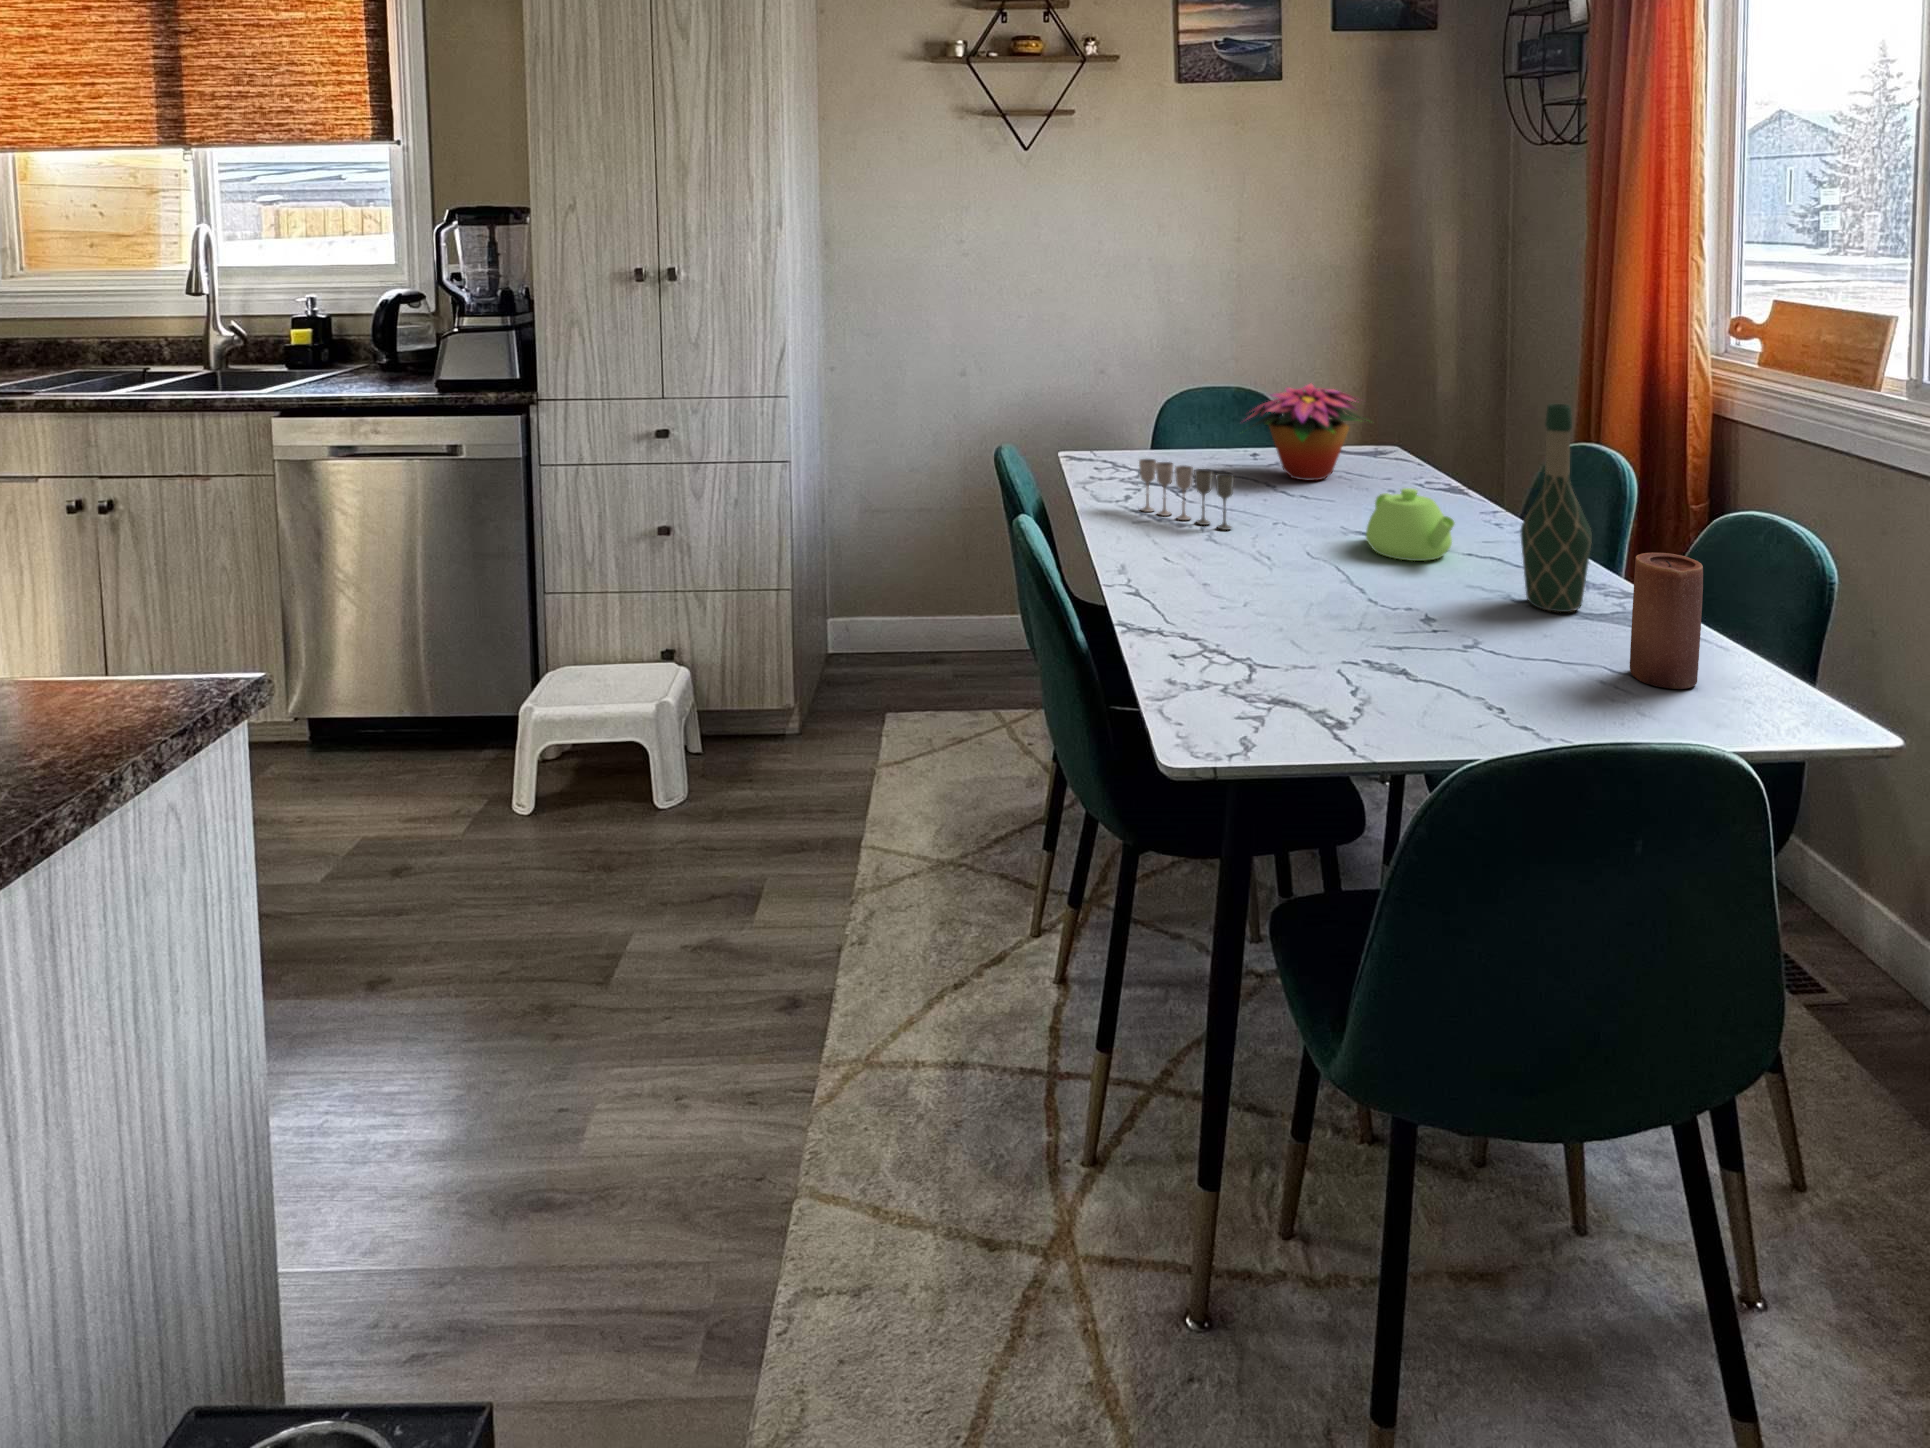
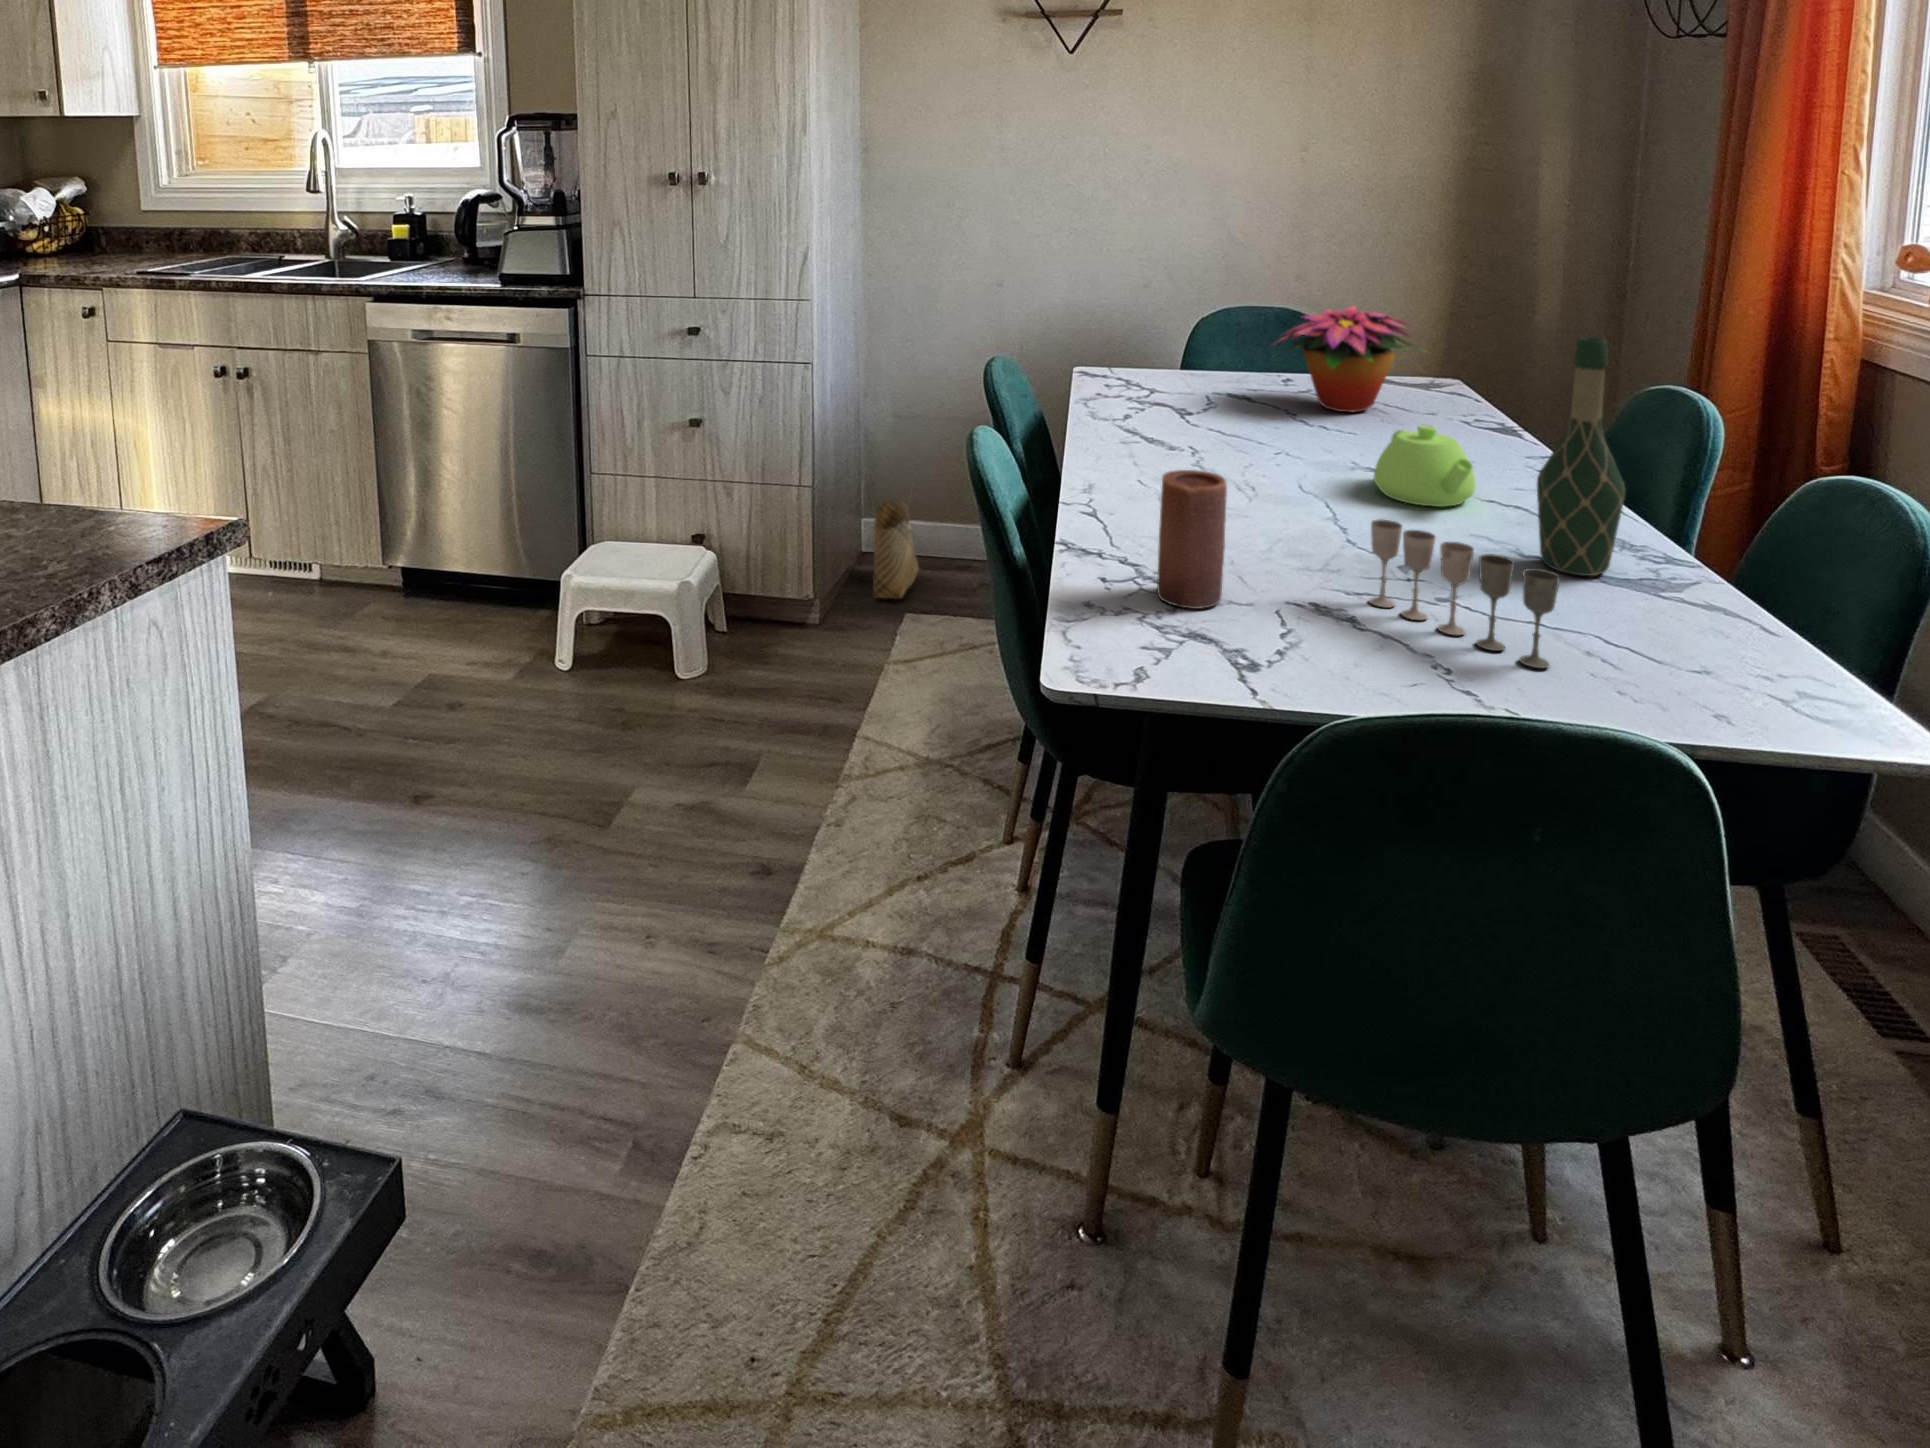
wine glass: present [1139,459,1234,530] -> present [1369,520,1560,668]
candle: present [1630,553,1703,689] -> present [1157,470,1227,609]
woven basket: none [837,563,890,697] -> present [866,471,918,599]

